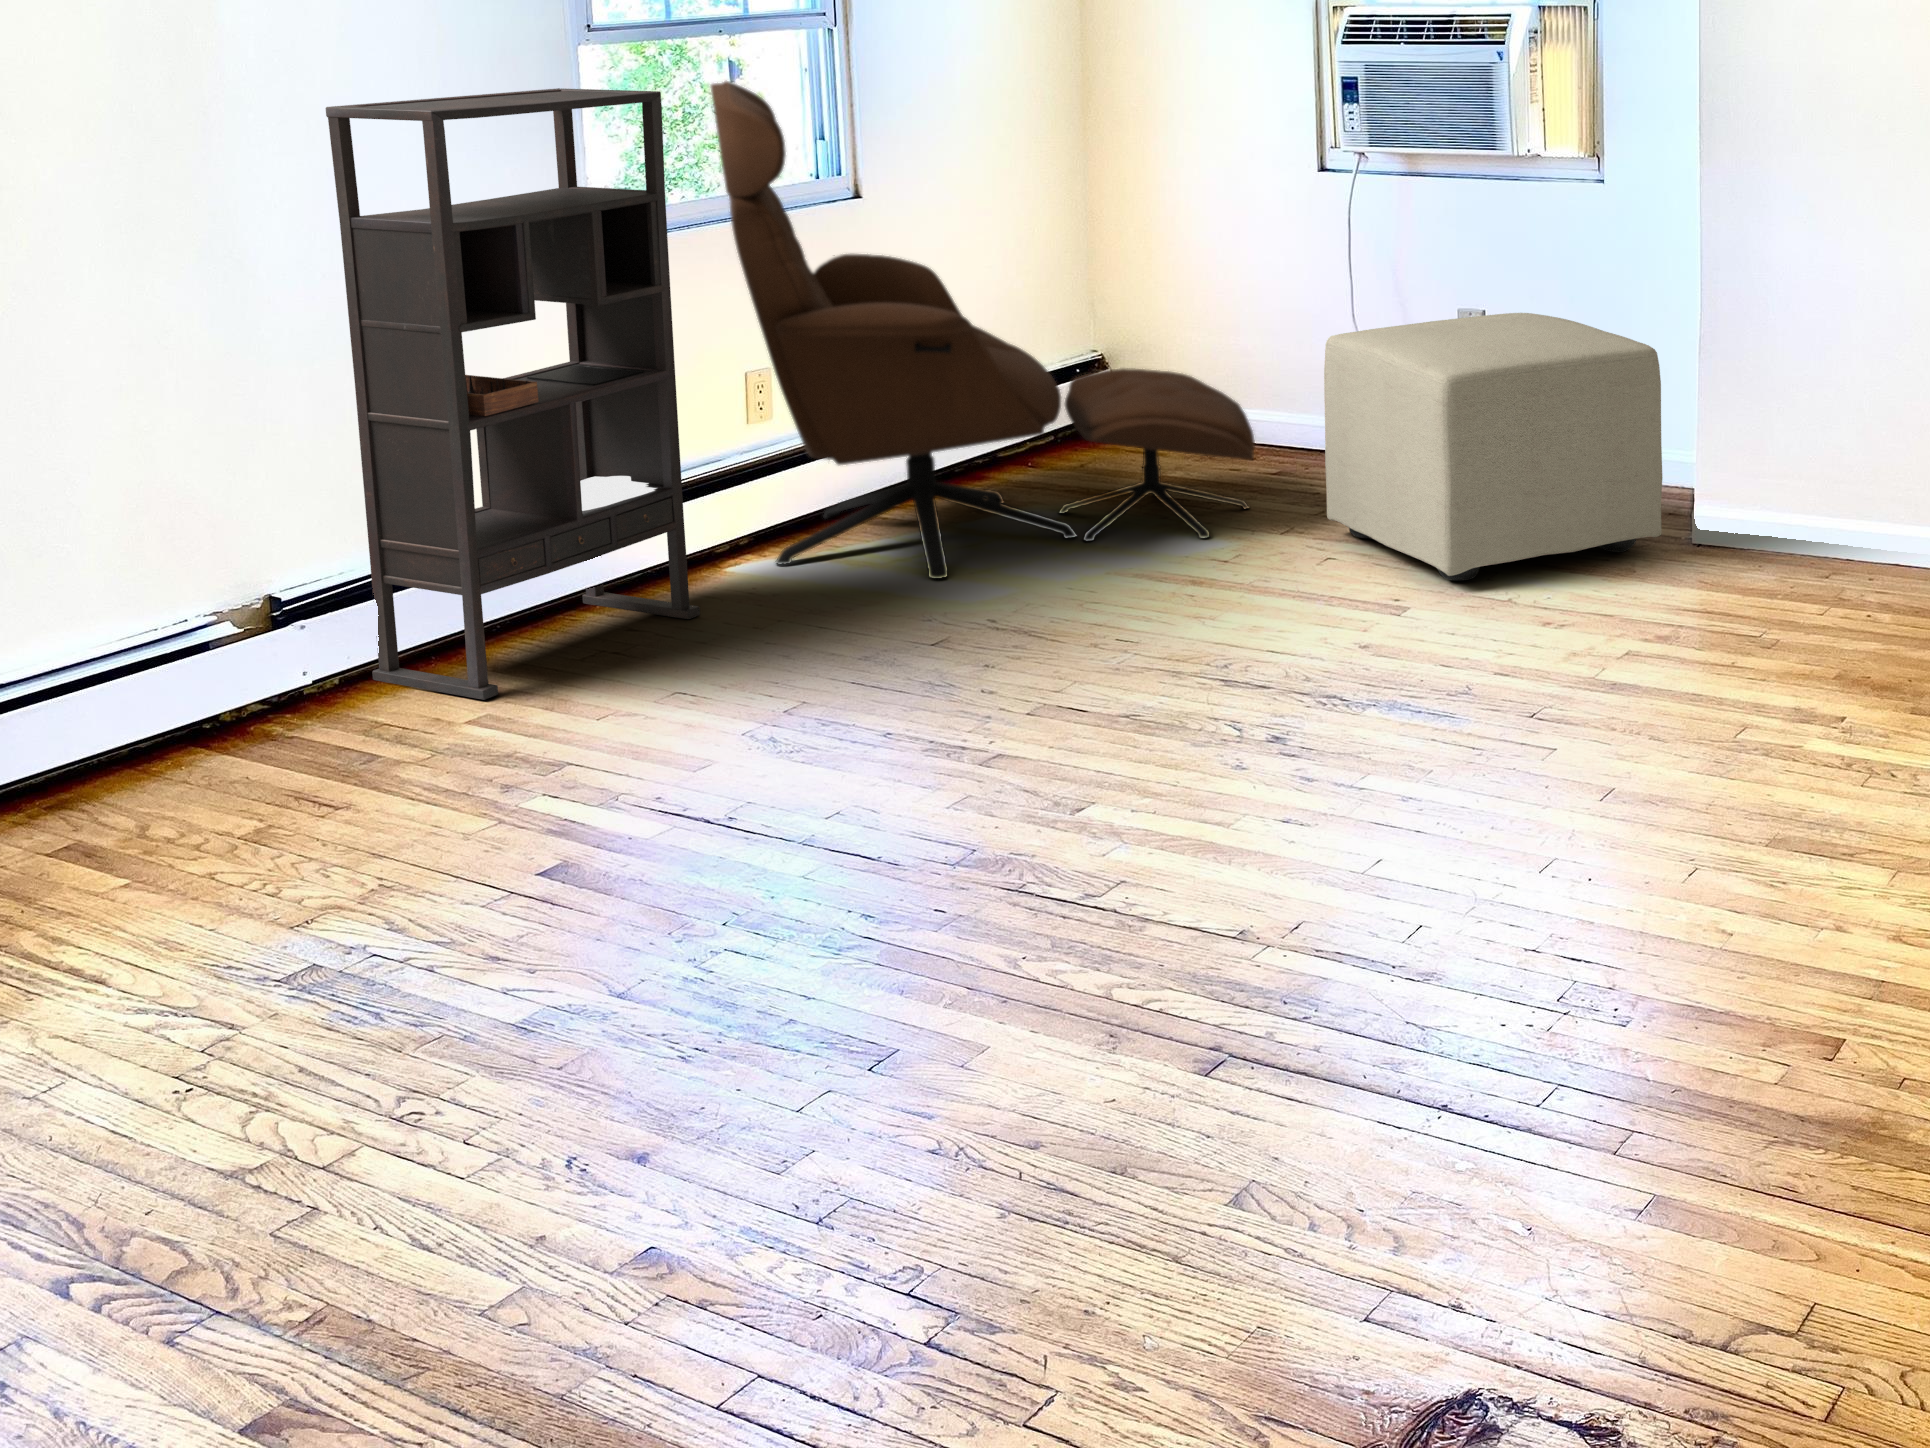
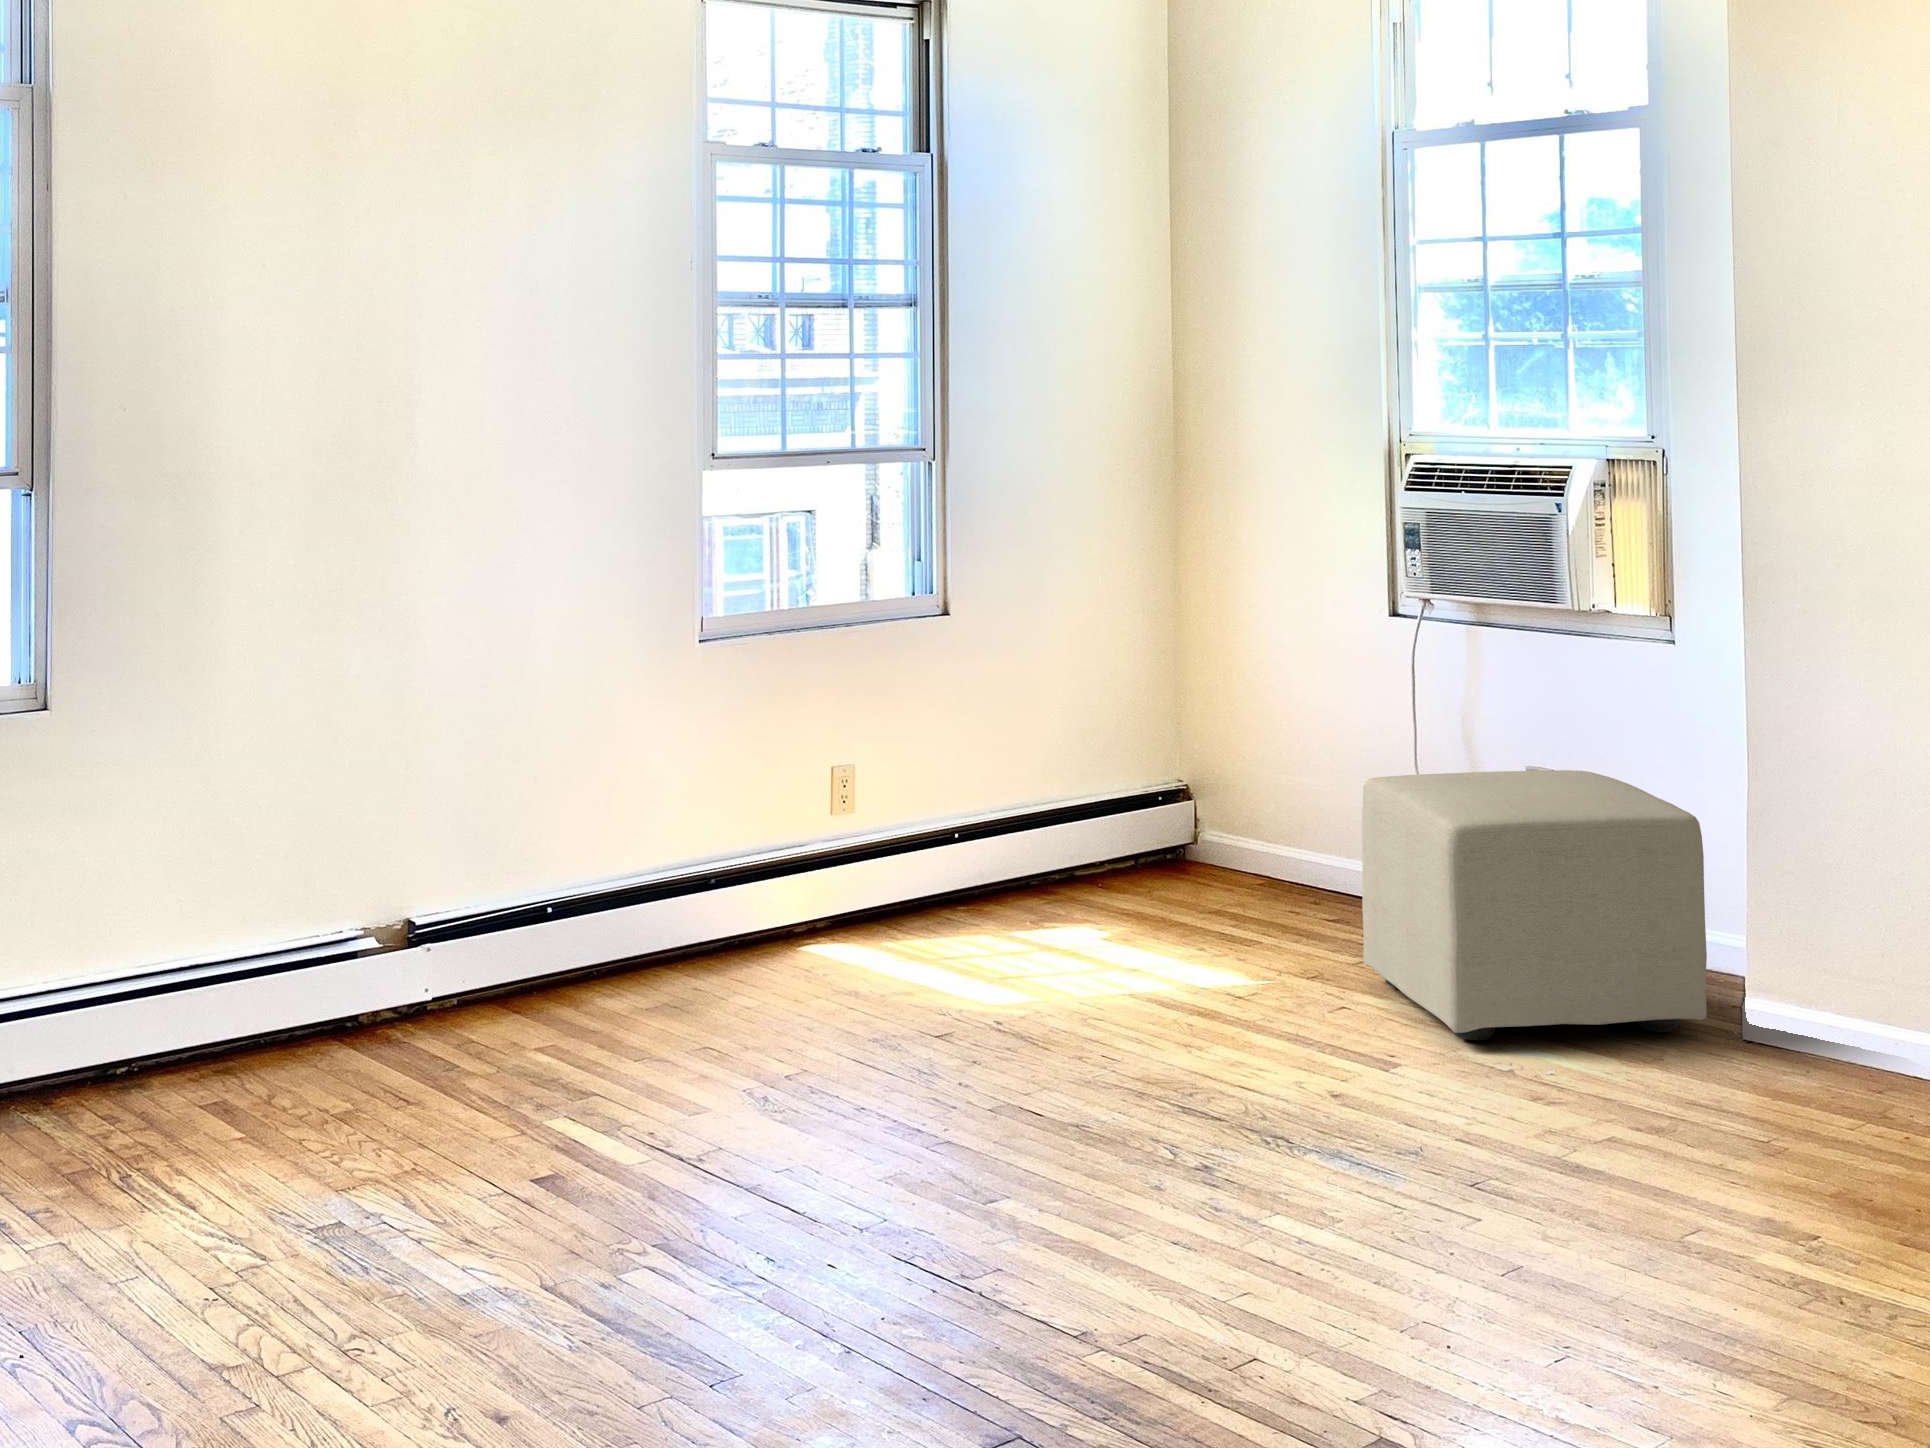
lounge chair: present [711,81,1255,579] -> none [805,506,1302,979]
bookshelf: present [326,88,700,700] -> none [480,508,758,1035]

